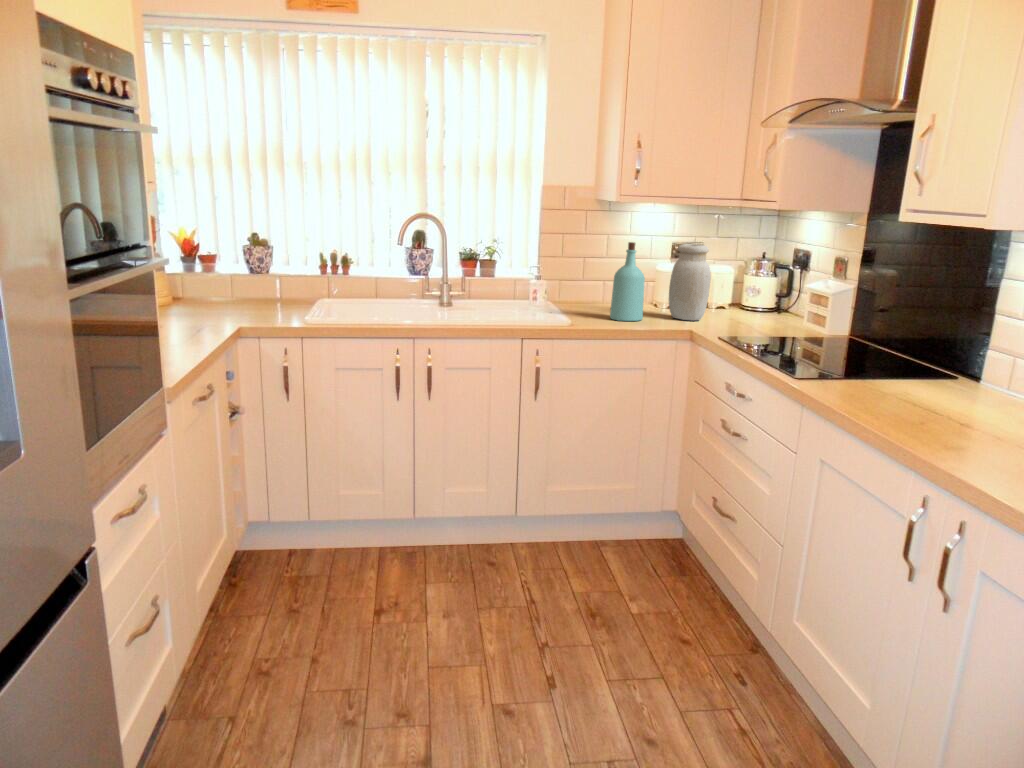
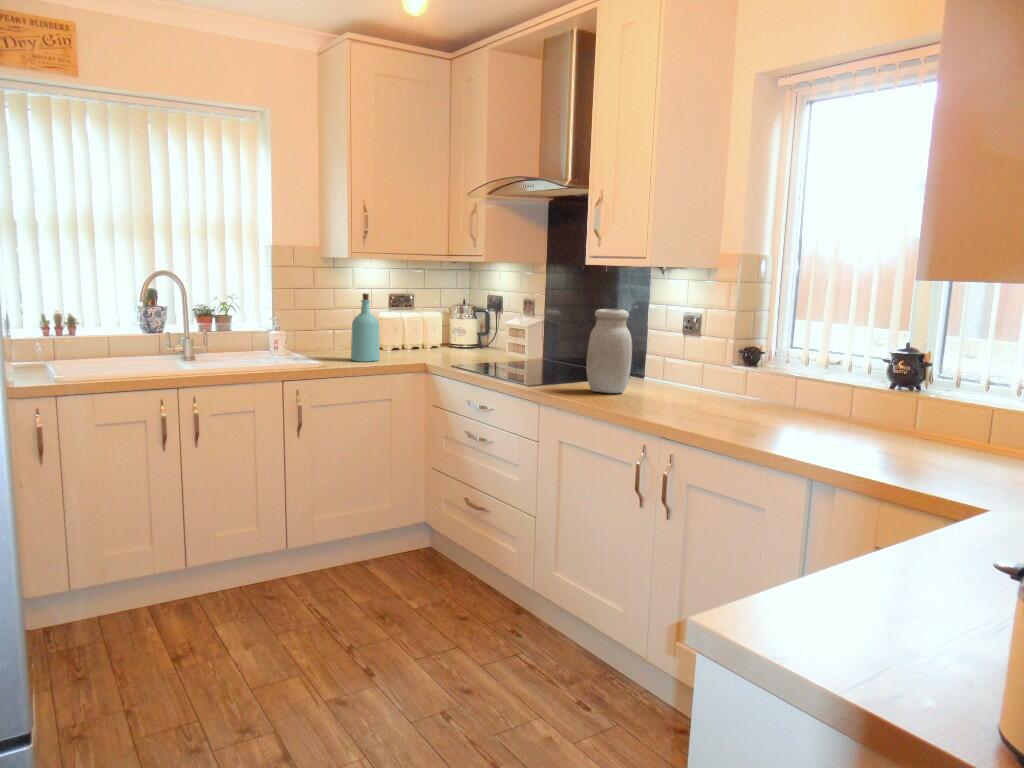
jar: present [669,244,711,321] -> present [586,309,632,393]

